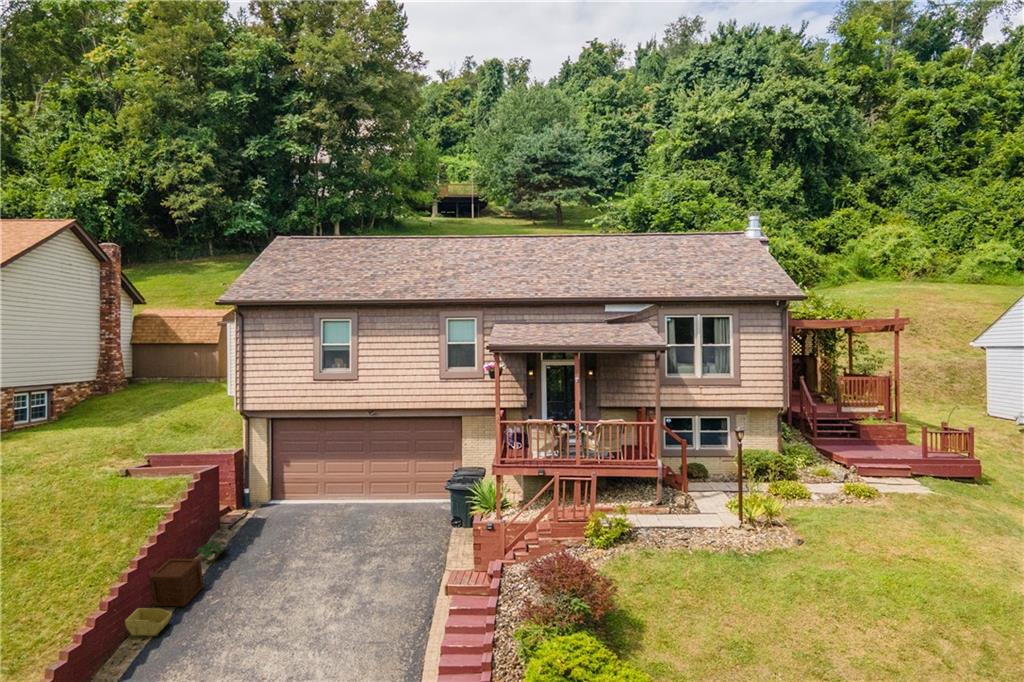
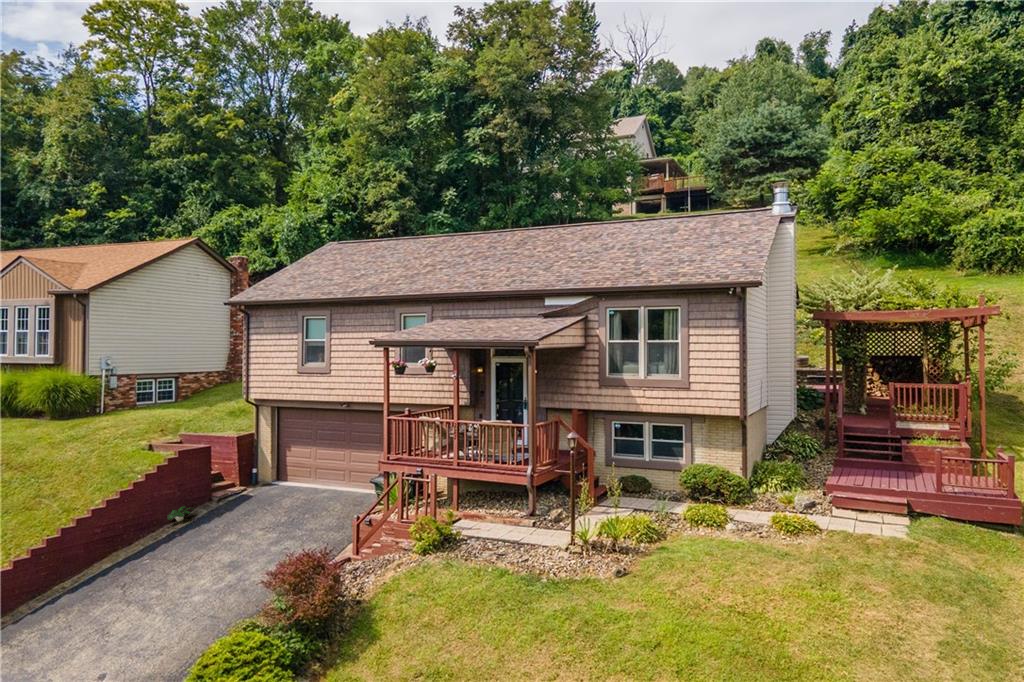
wooden crate: present [149,558,204,606] -> none [98,517,149,559]
storage bin: present [125,608,172,636] -> none [60,555,98,581]

